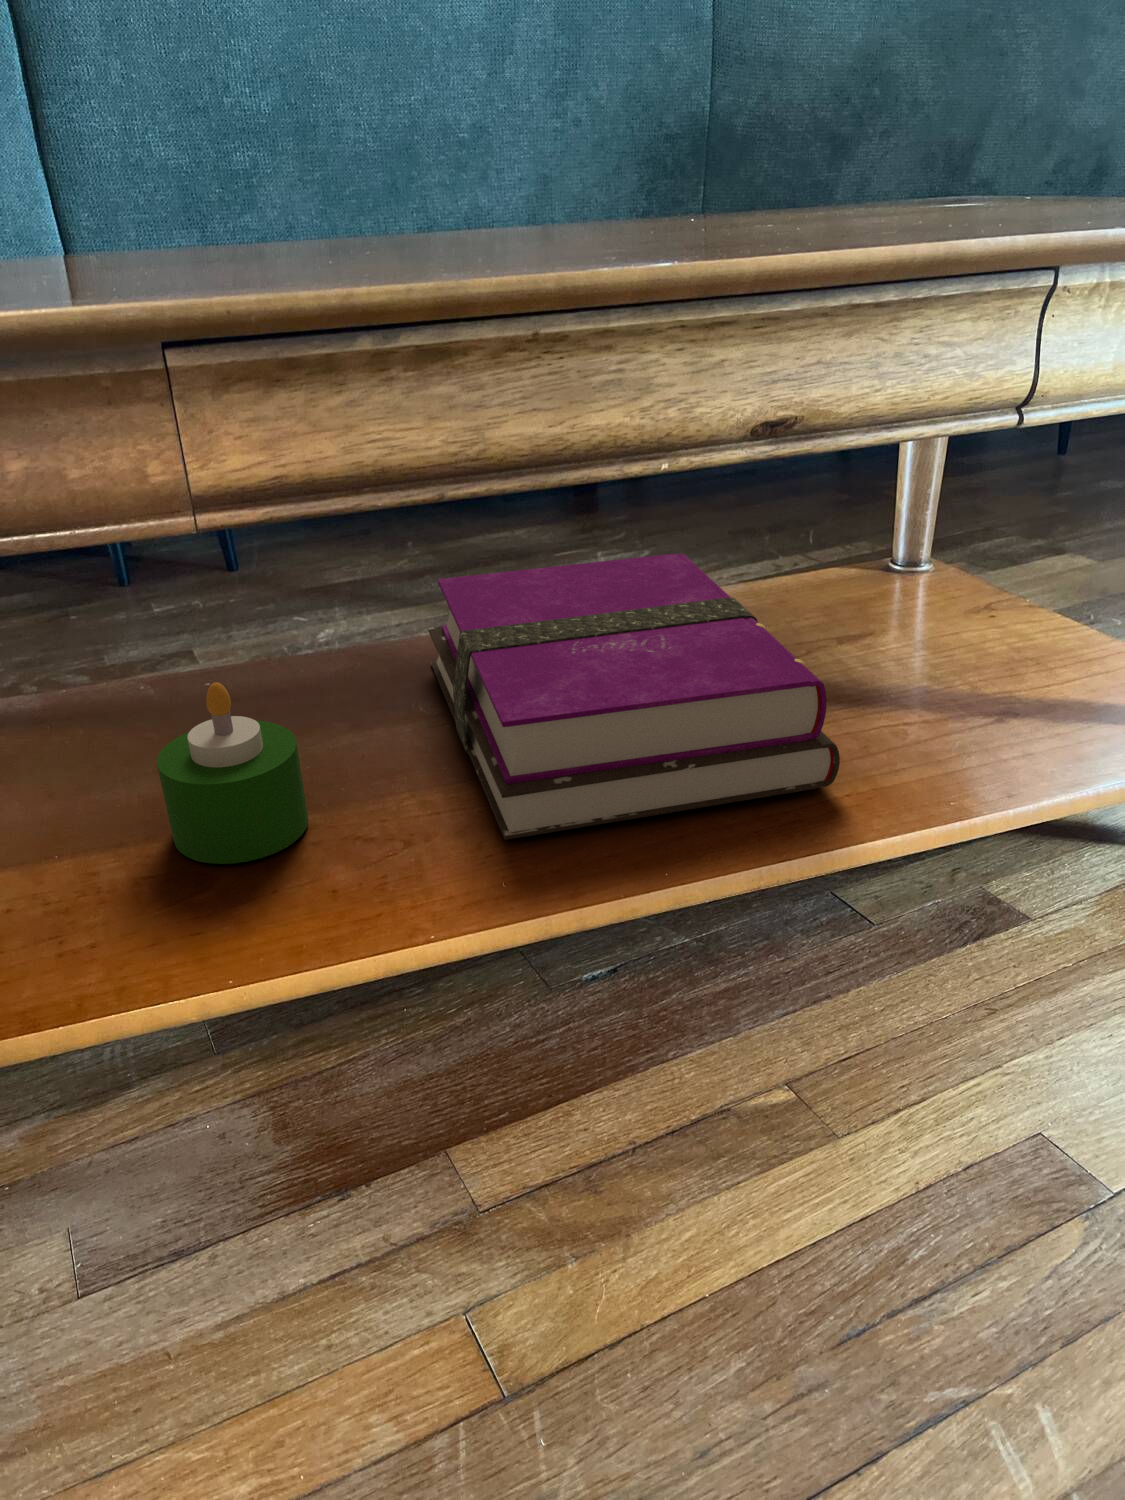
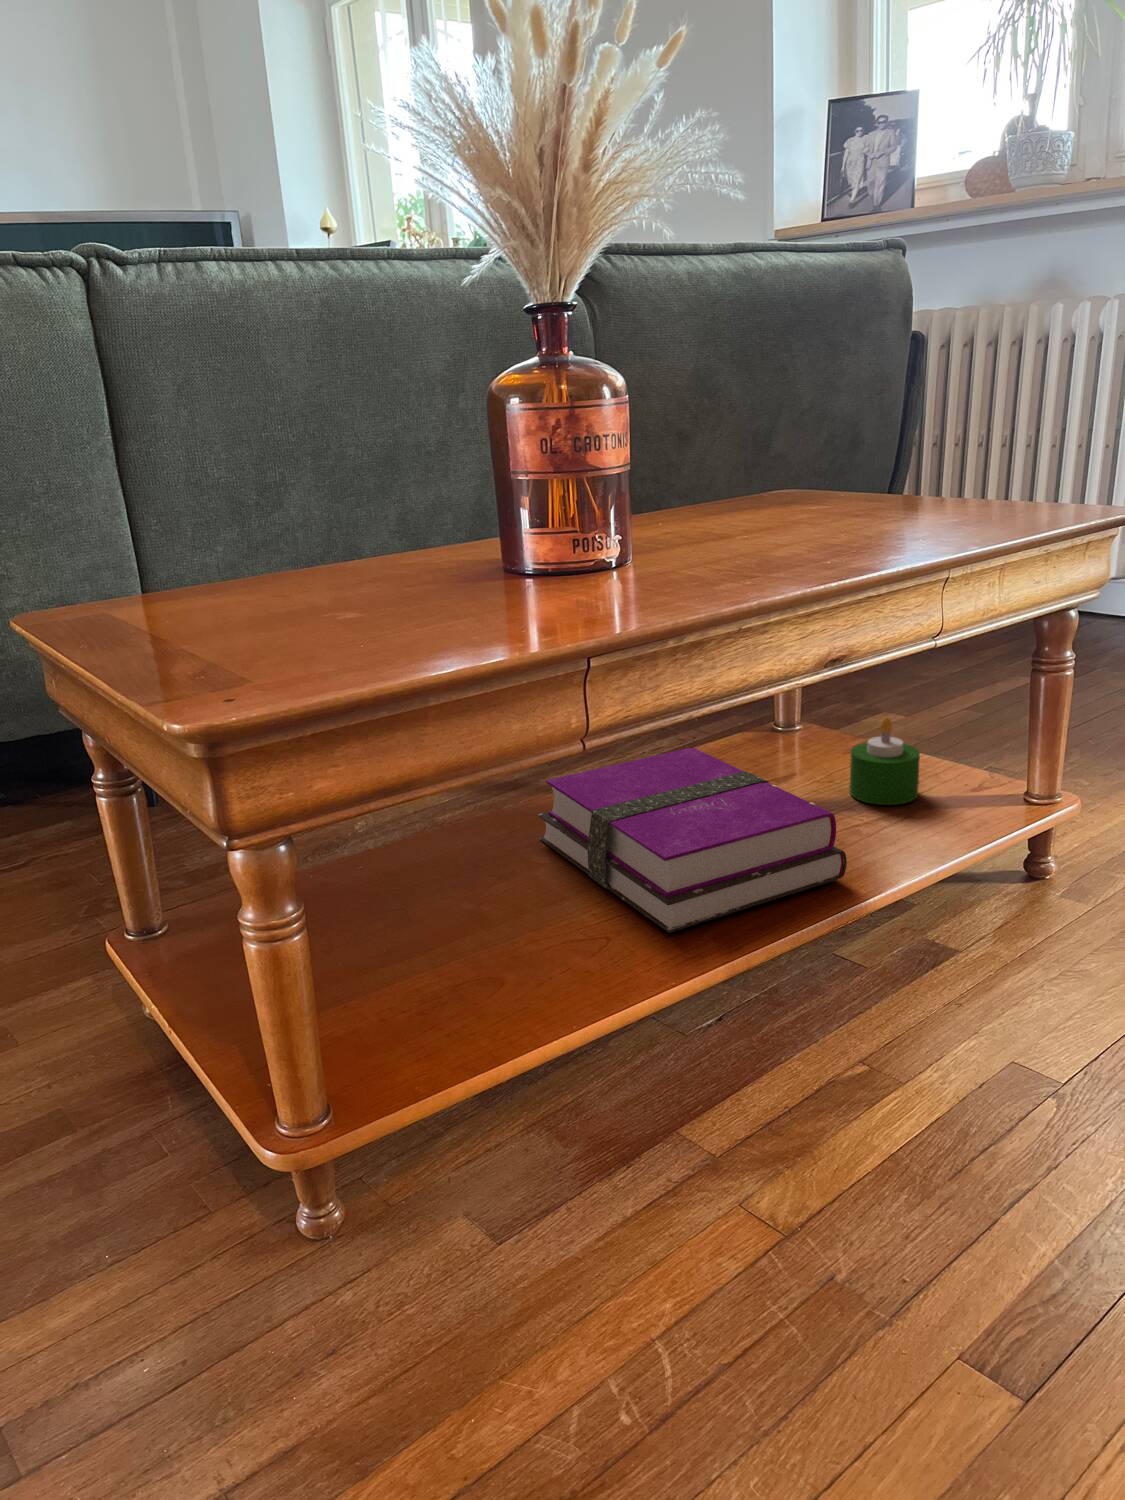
candle: present [157,683,308,864] -> present [850,717,920,805]

